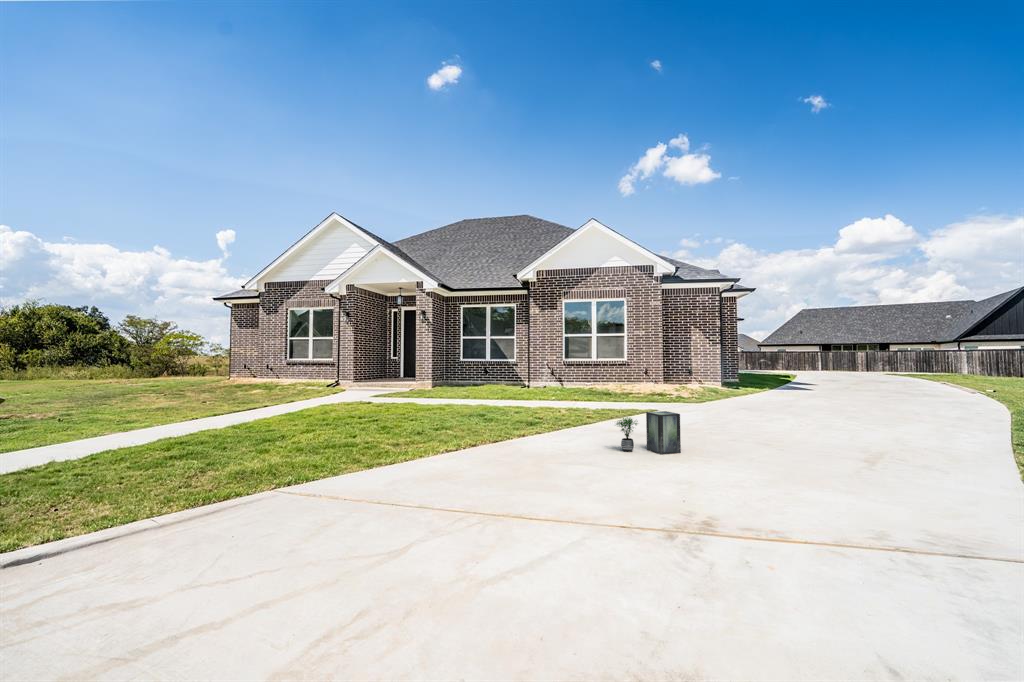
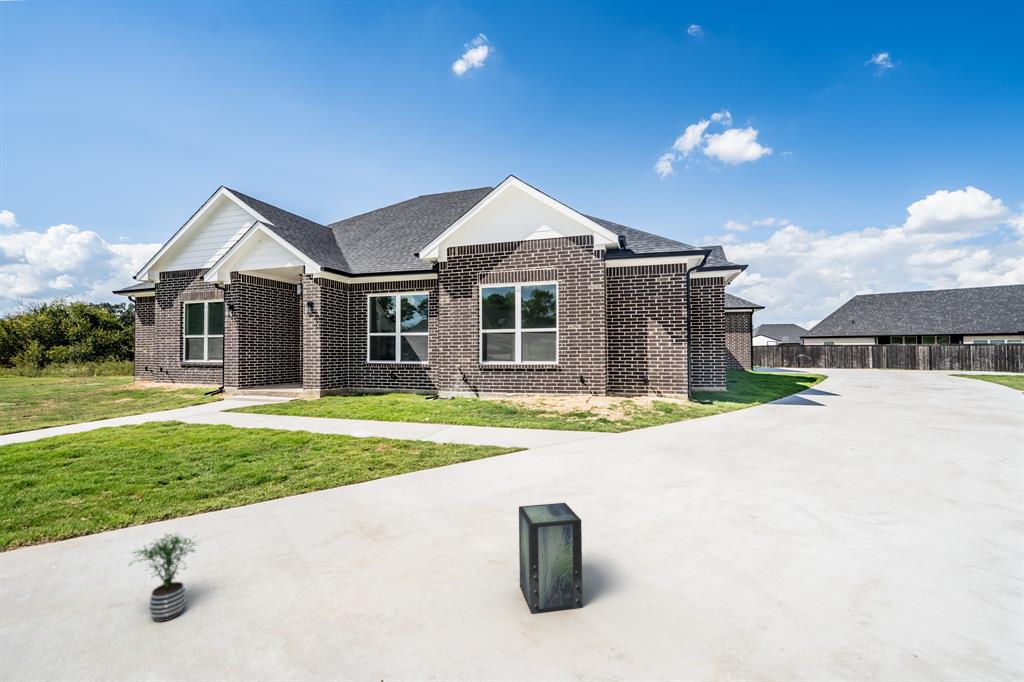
storage box: present [646,411,681,454] -> present [519,503,583,614]

